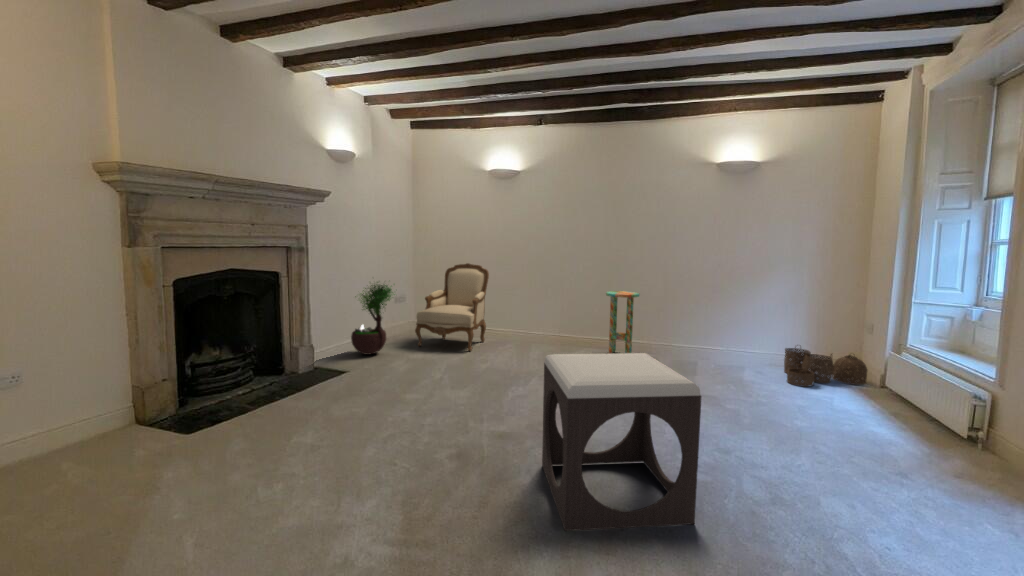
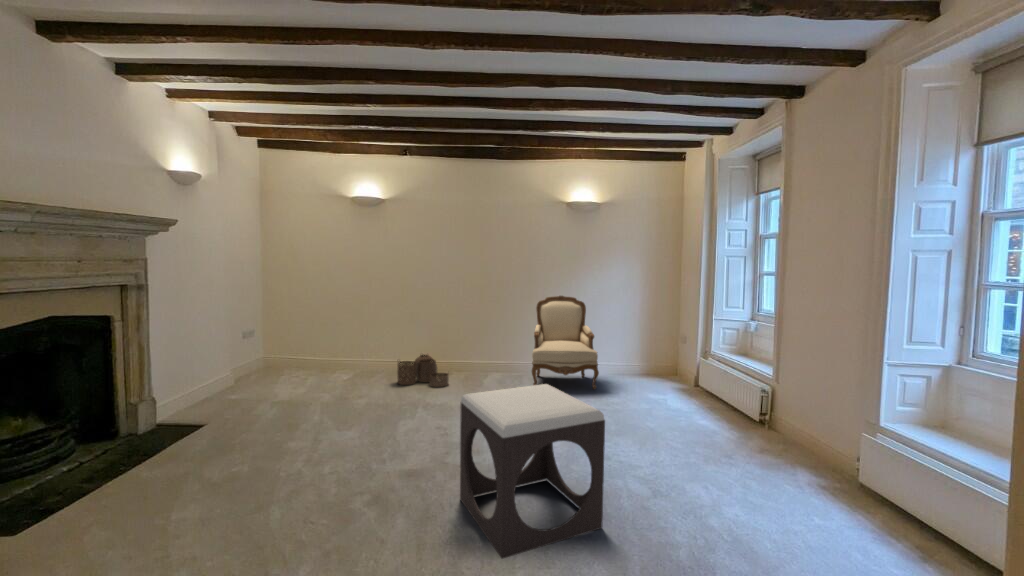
armchair: present [415,263,489,351] -> present [532,296,599,389]
potted tree: present [351,282,393,355] -> none [201,314,258,402]
side table: present [606,291,639,354] -> none [479,316,509,378]
woven basket: present [784,347,867,387] -> present [397,355,449,387]

